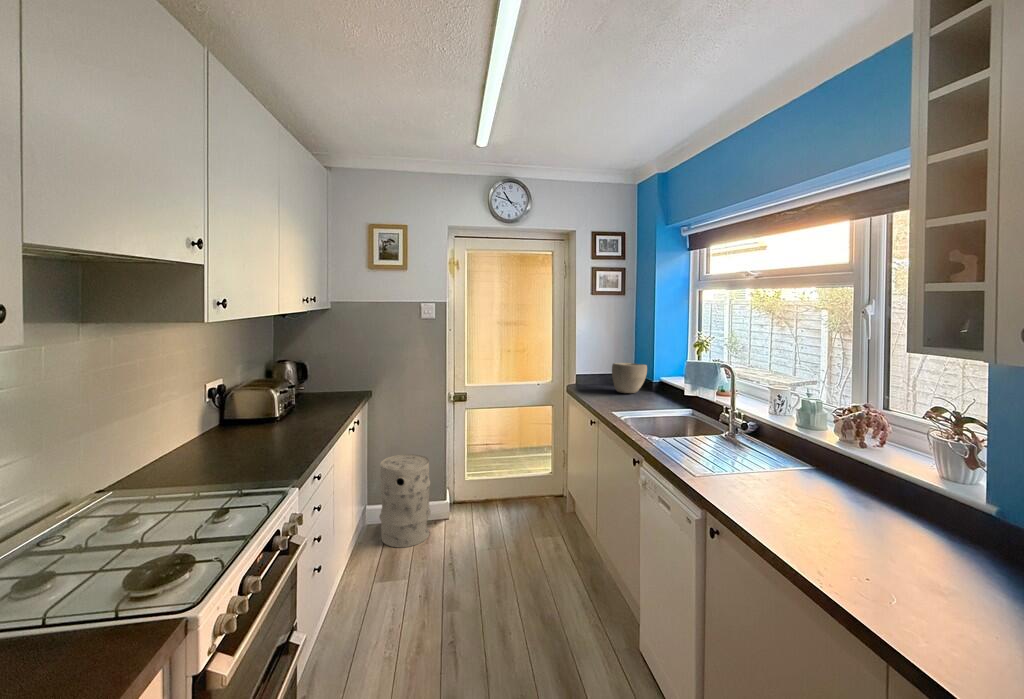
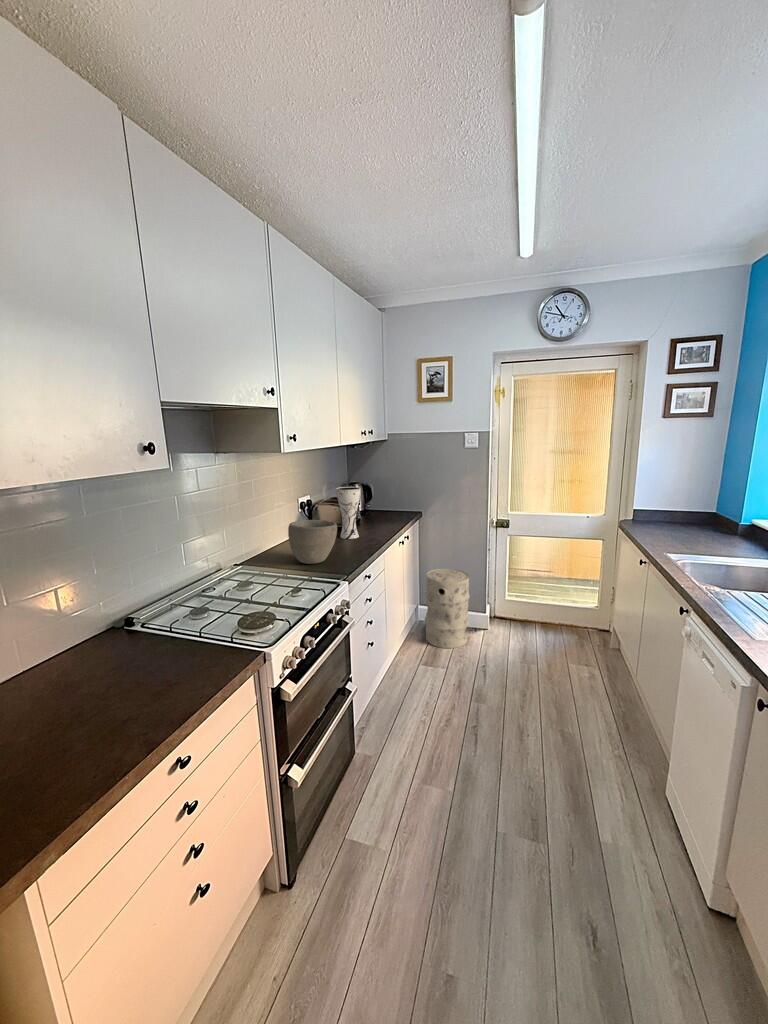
bowl: present [612,363,647,393] -> present [288,520,337,564]
vase: none [266,366,300,432] -> present [336,487,361,539]

